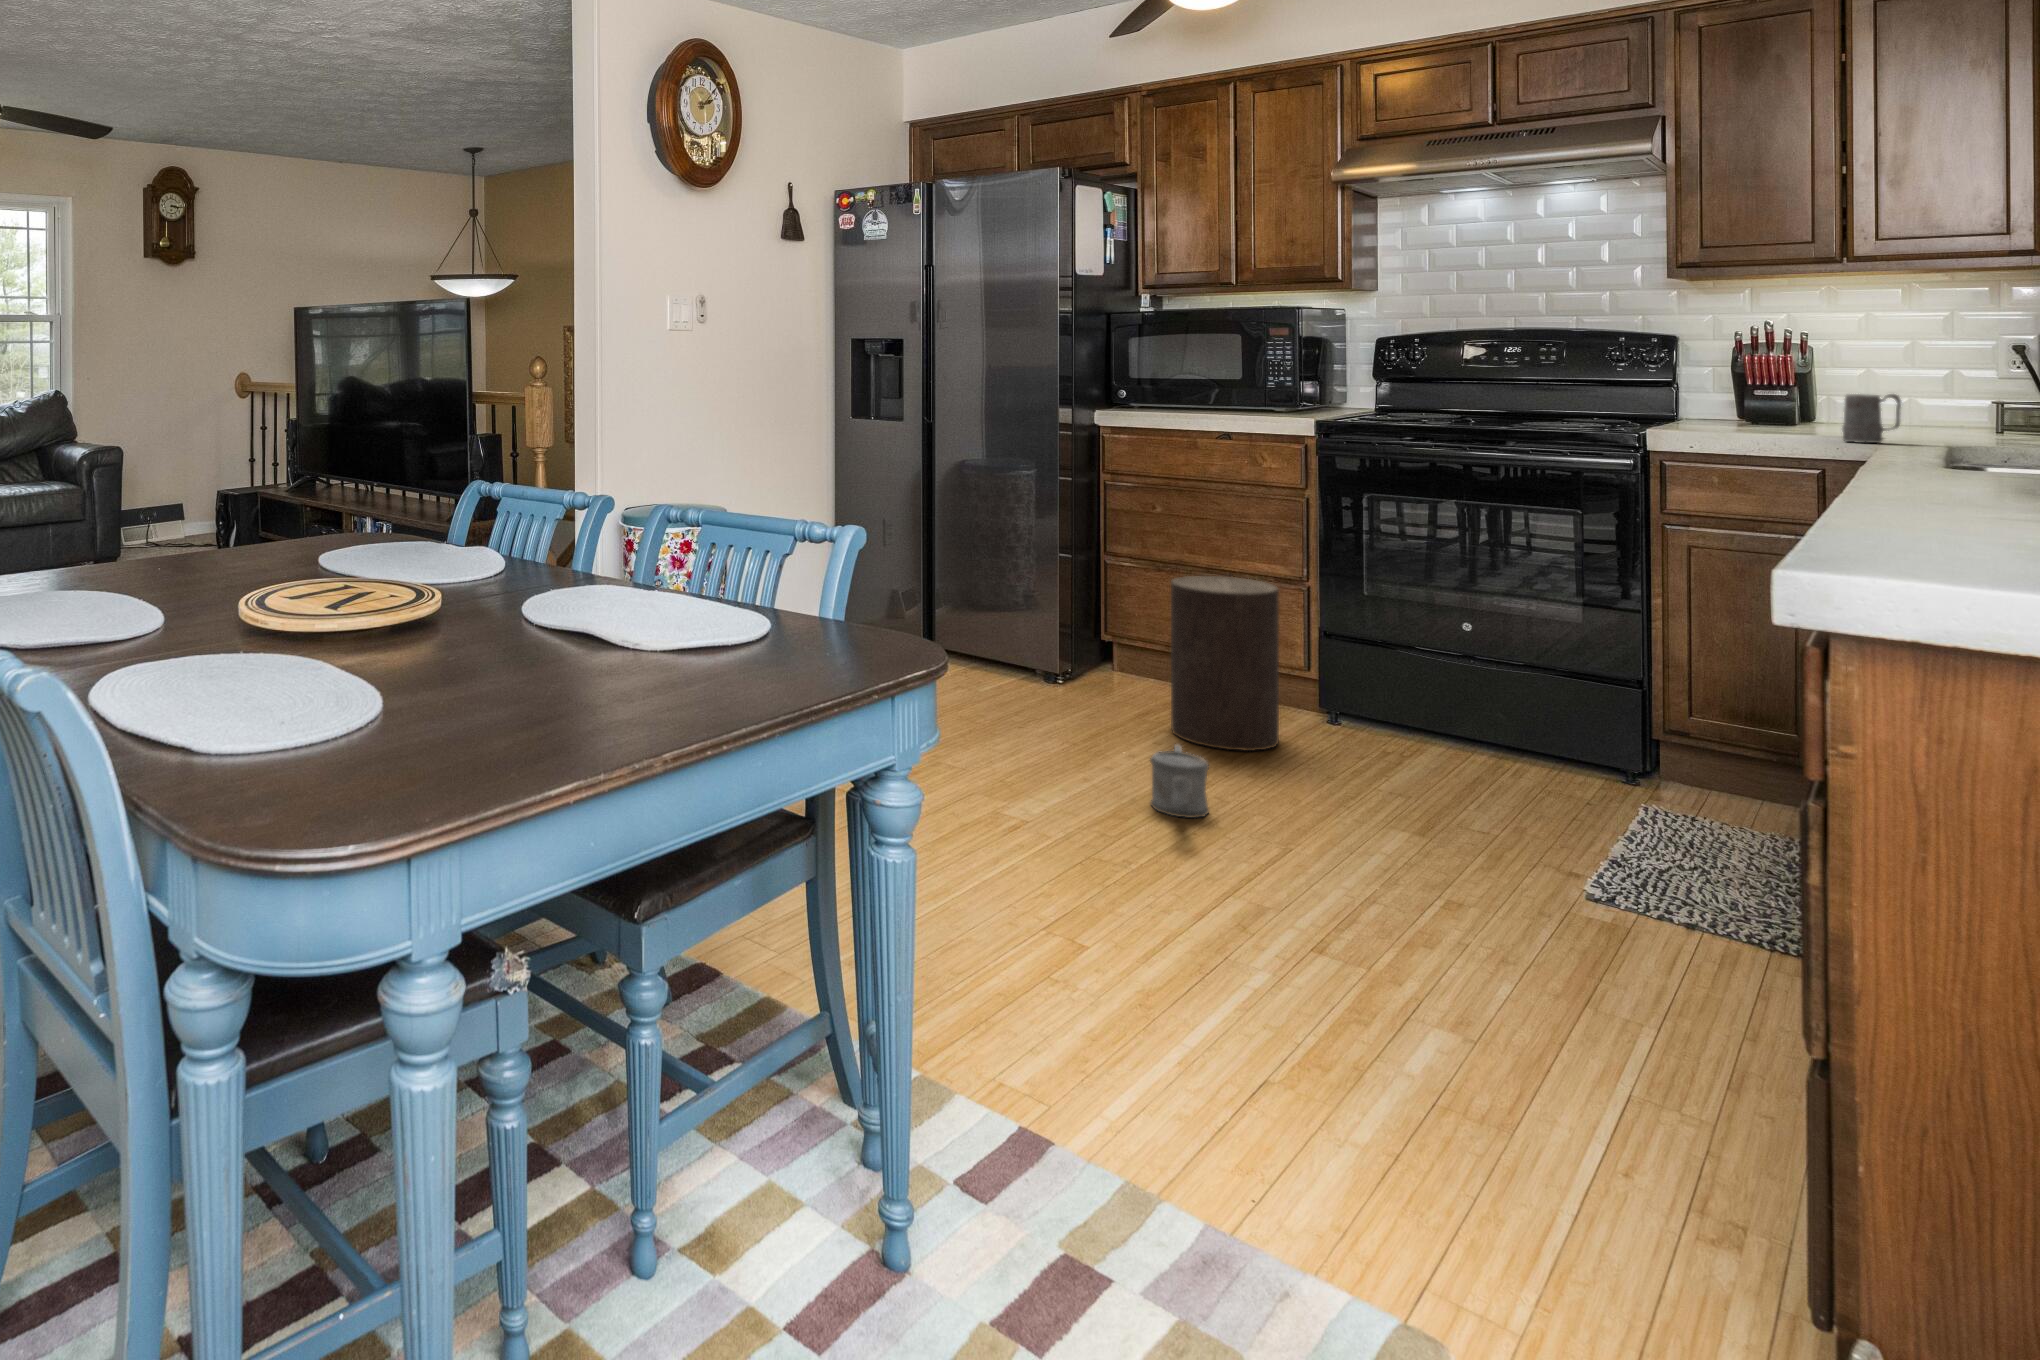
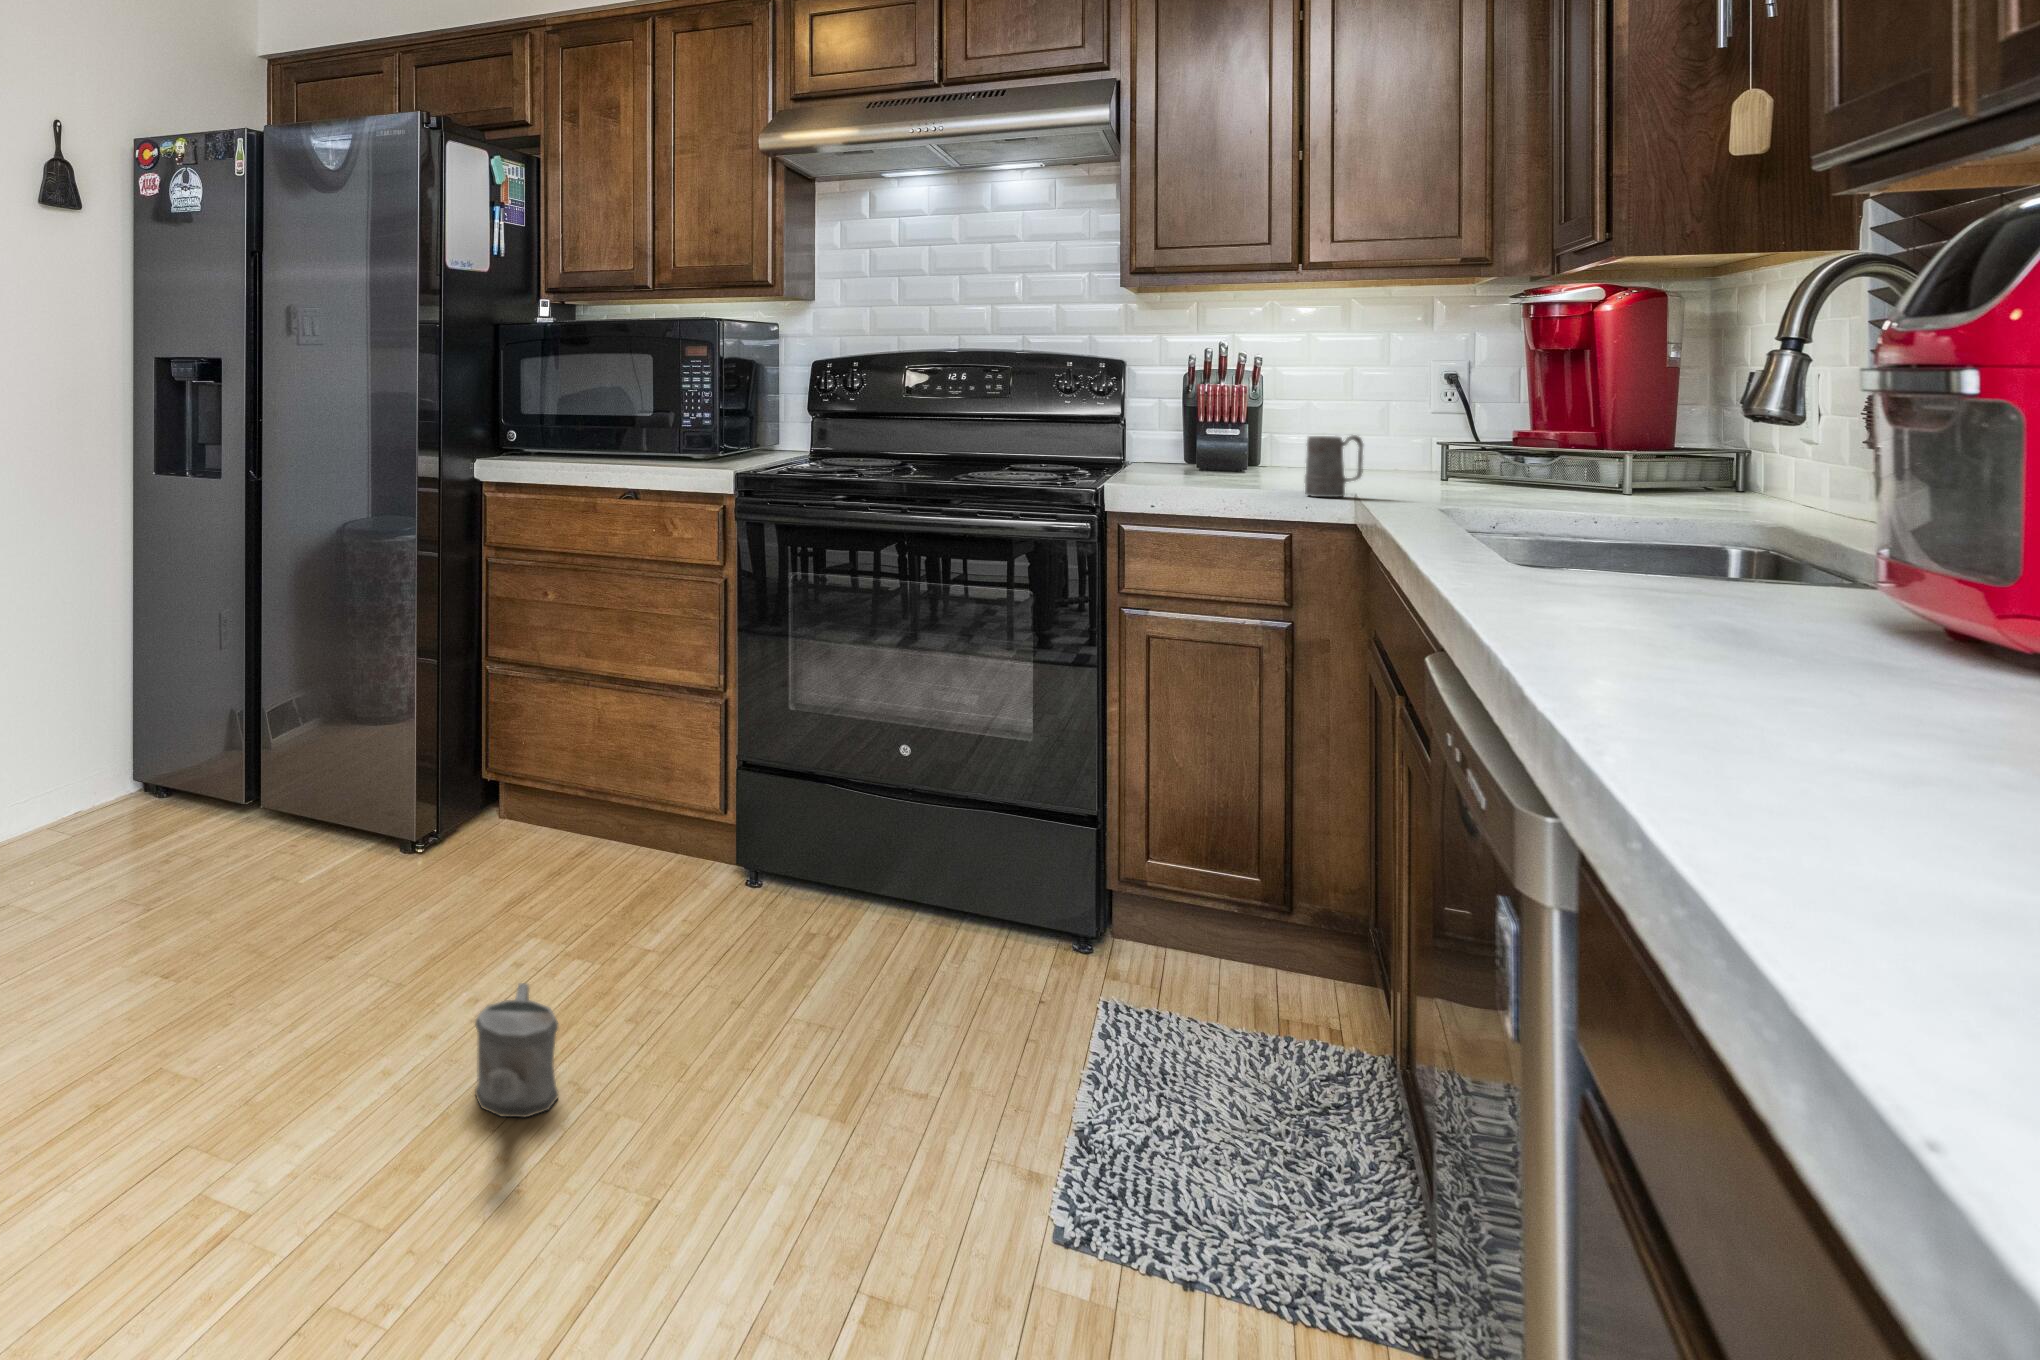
stool: present [1171,576,1279,751] -> none [545,693,681,955]

